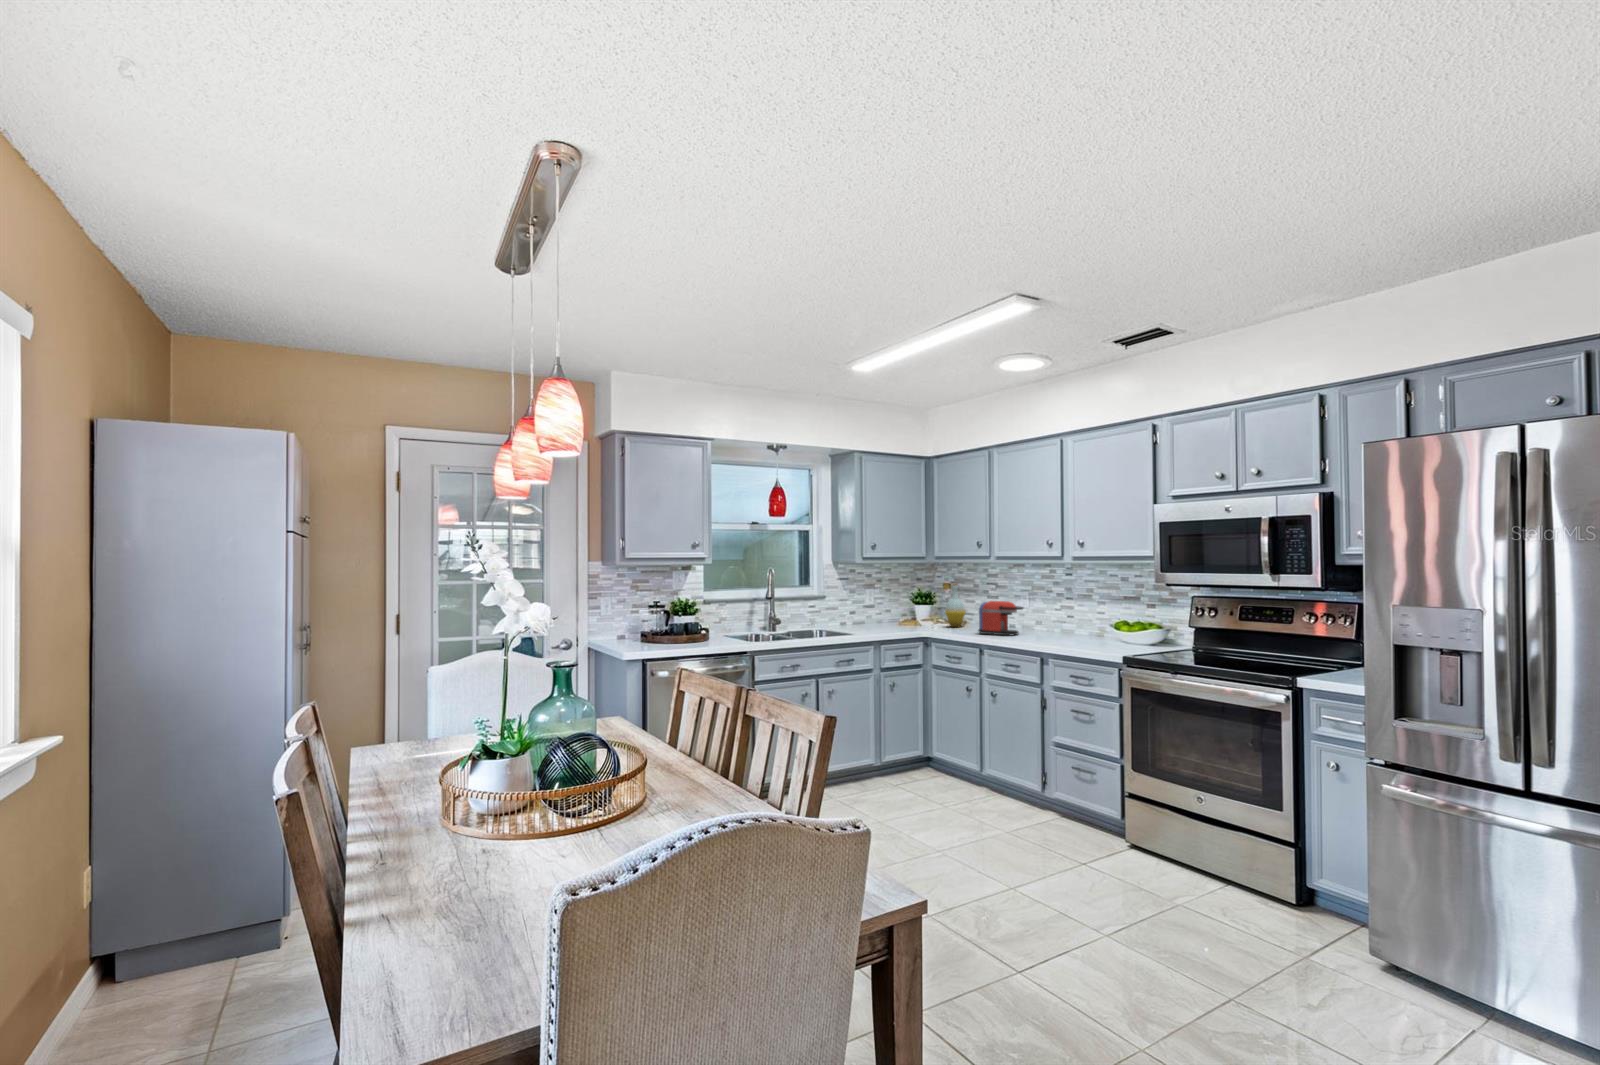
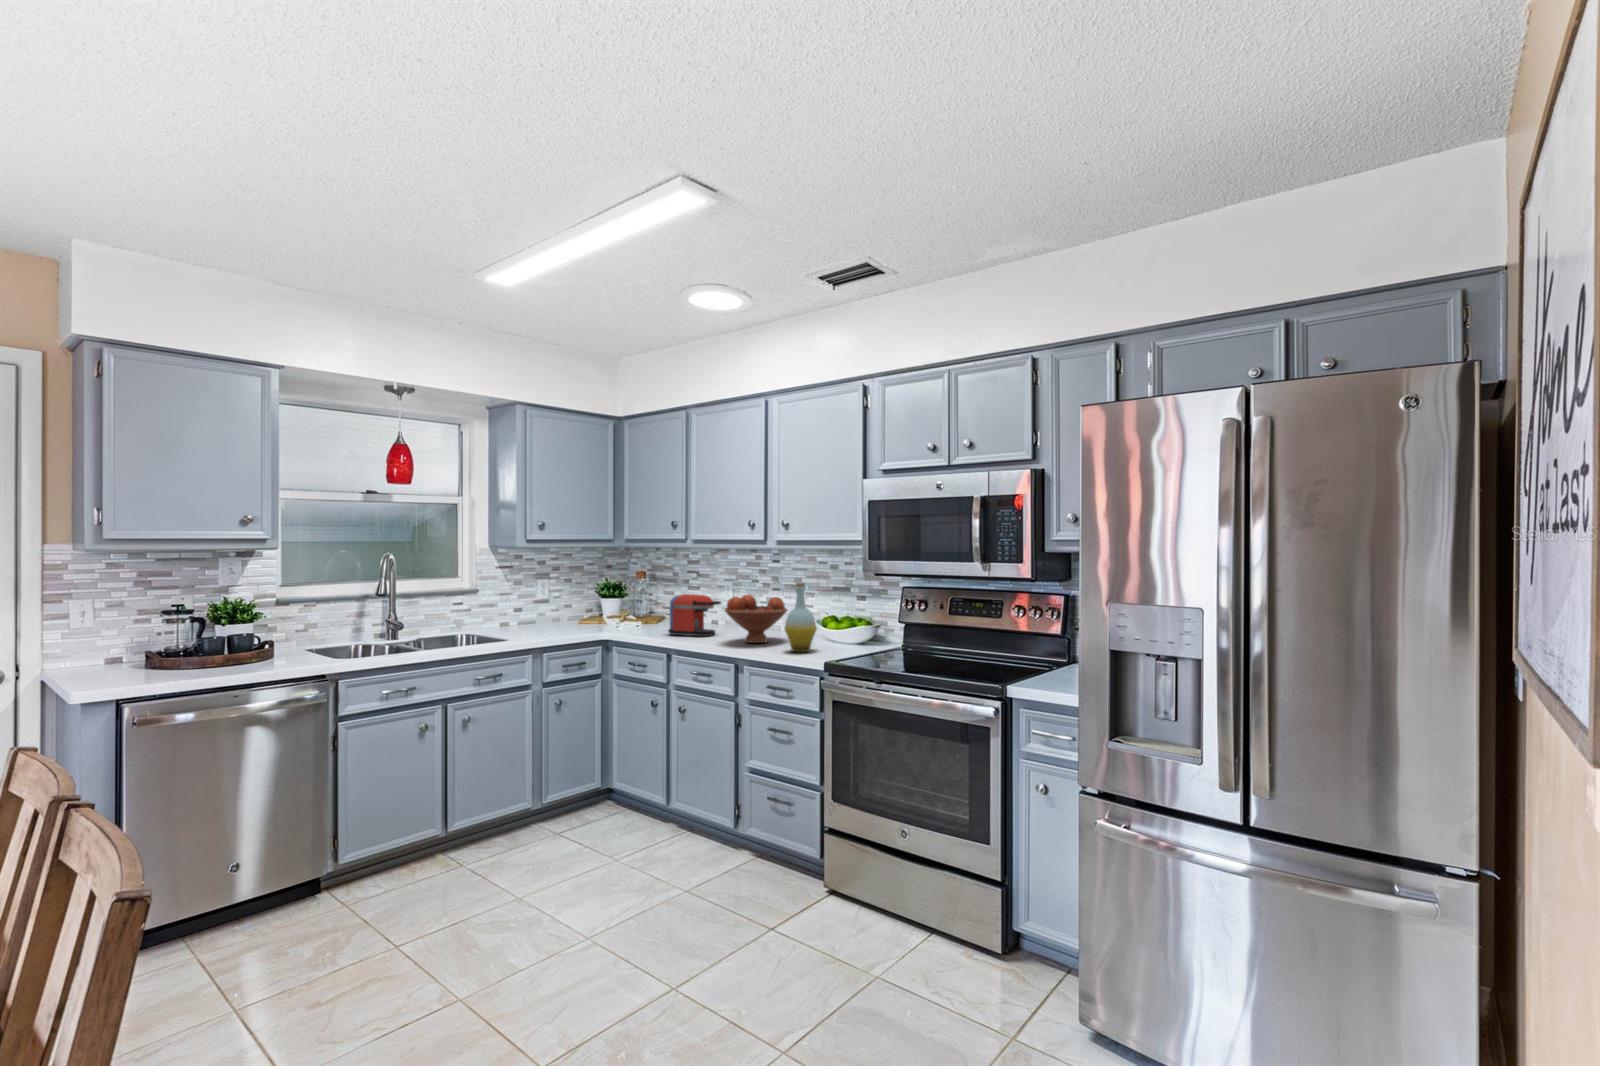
bottle: present [945,583,966,627] -> present [784,583,817,652]
fruit bowl: none [1029,601,1084,641] -> present [725,594,787,643]

